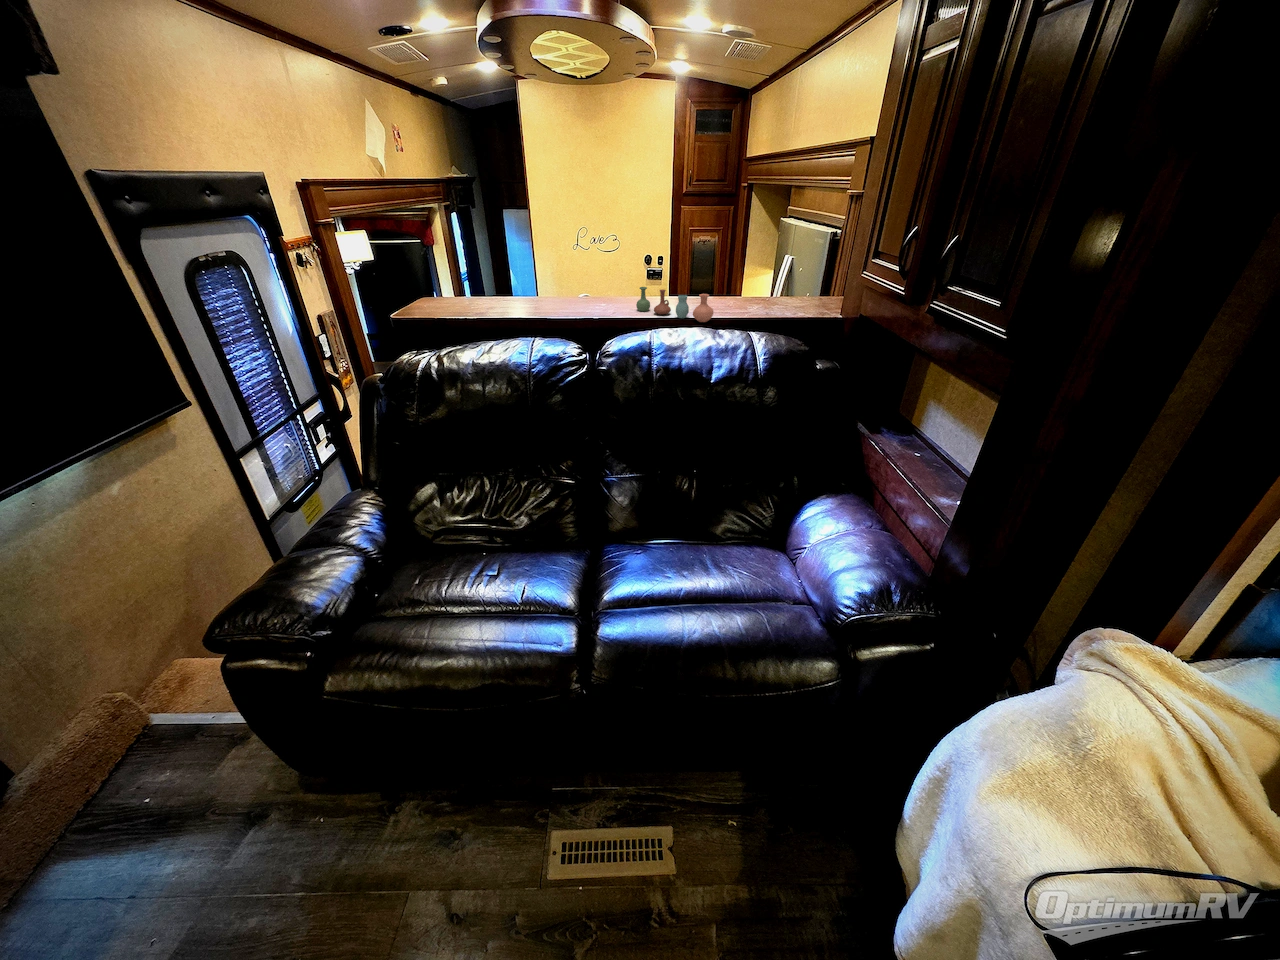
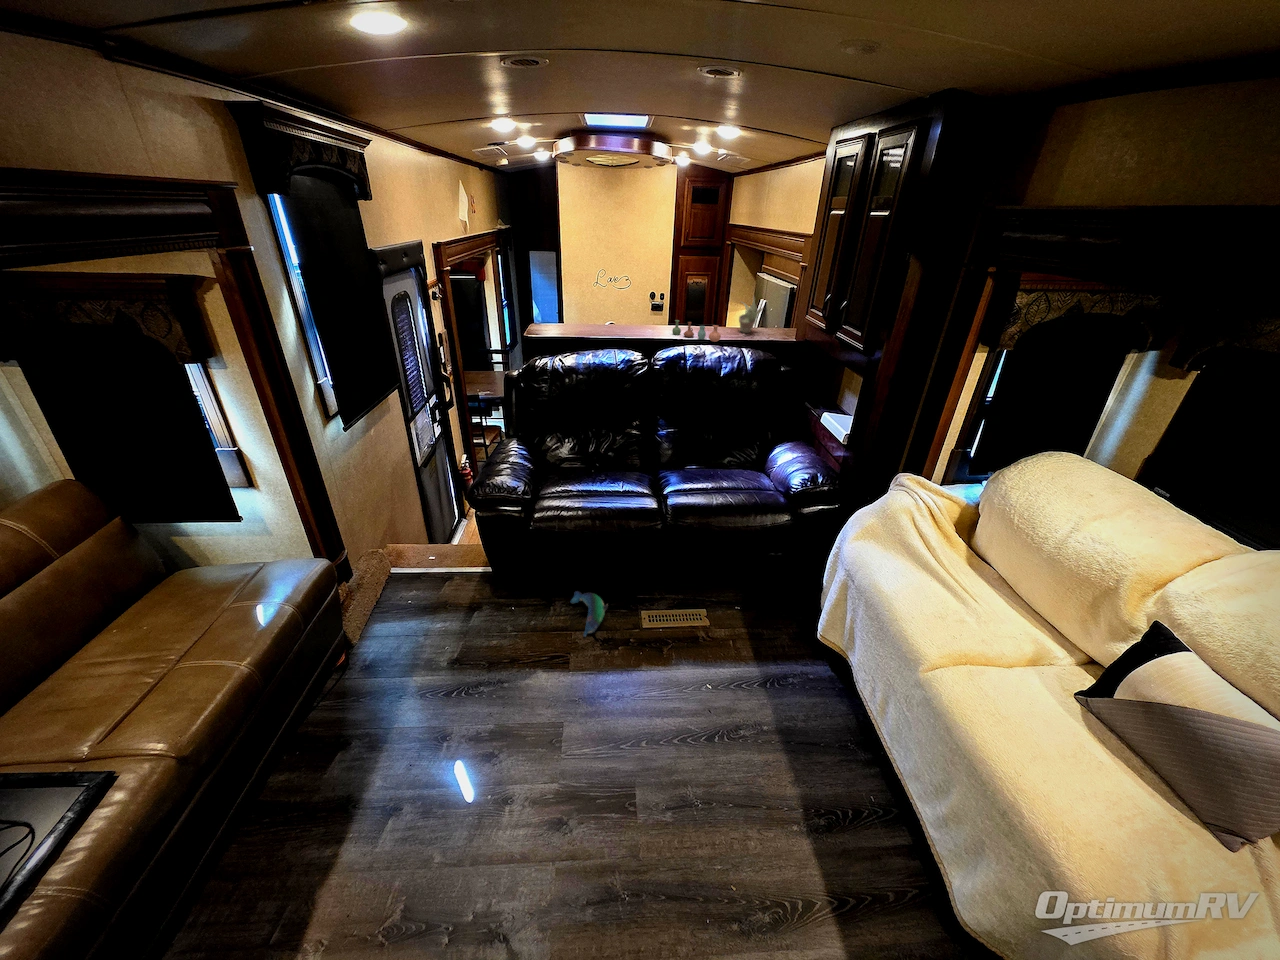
succulent plant: none [747,242,788,306] -> present [739,297,763,333]
plush toy: none [422,786,480,916] -> present [570,591,608,637]

